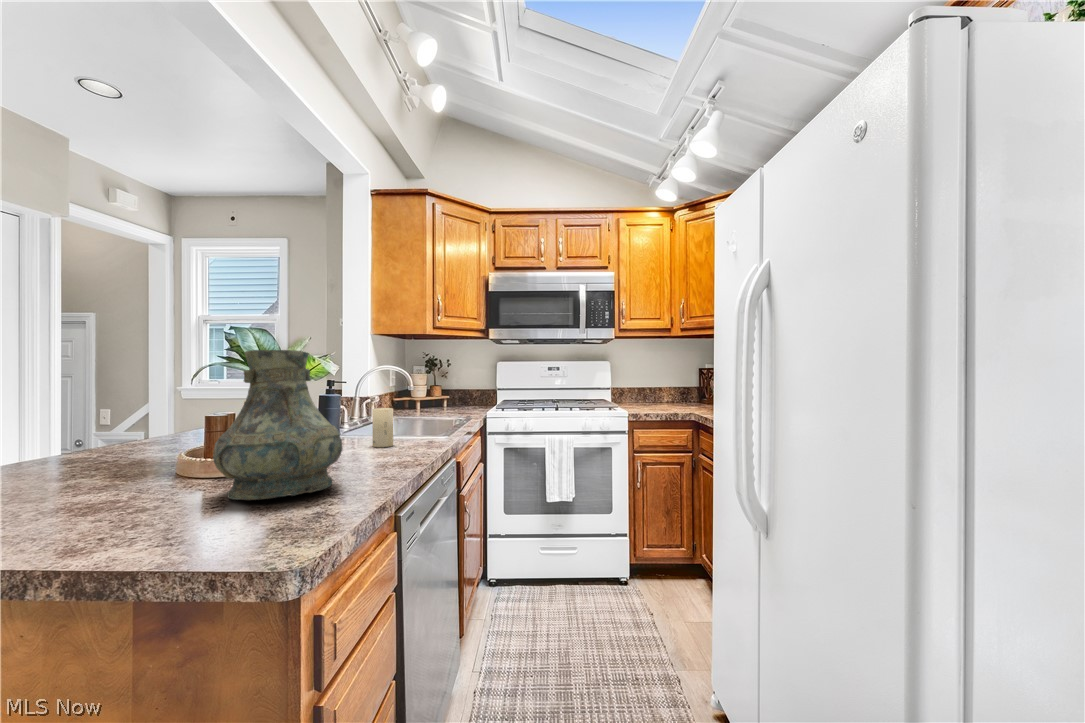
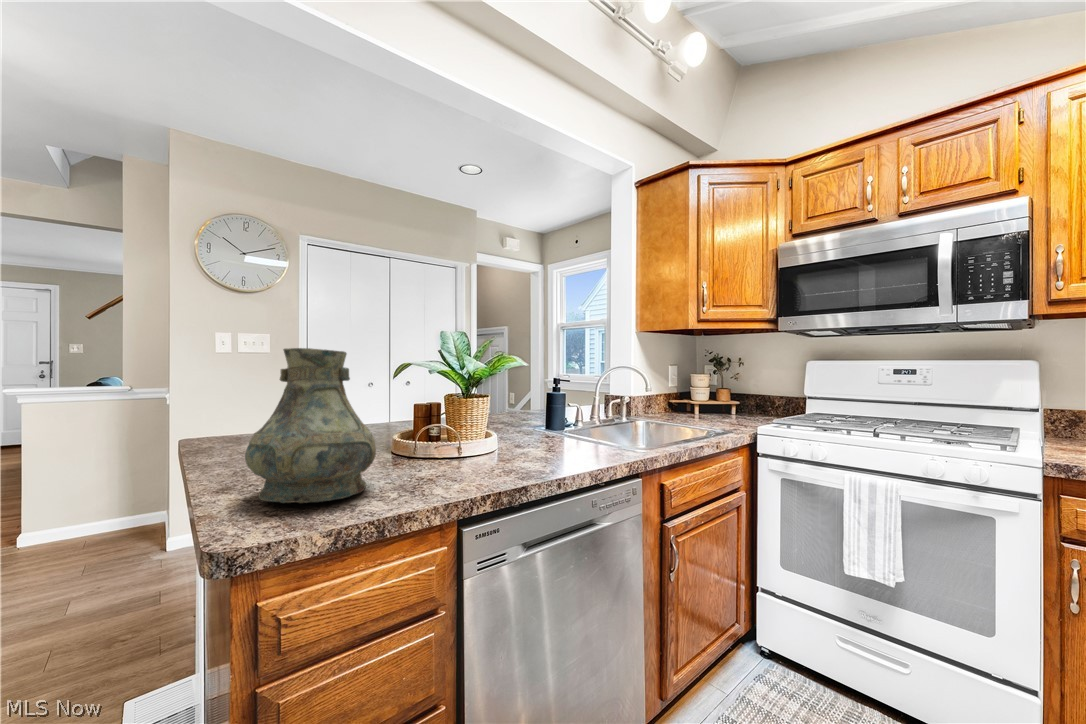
candle: present [372,408,393,447] -> none [522,412,545,457]

